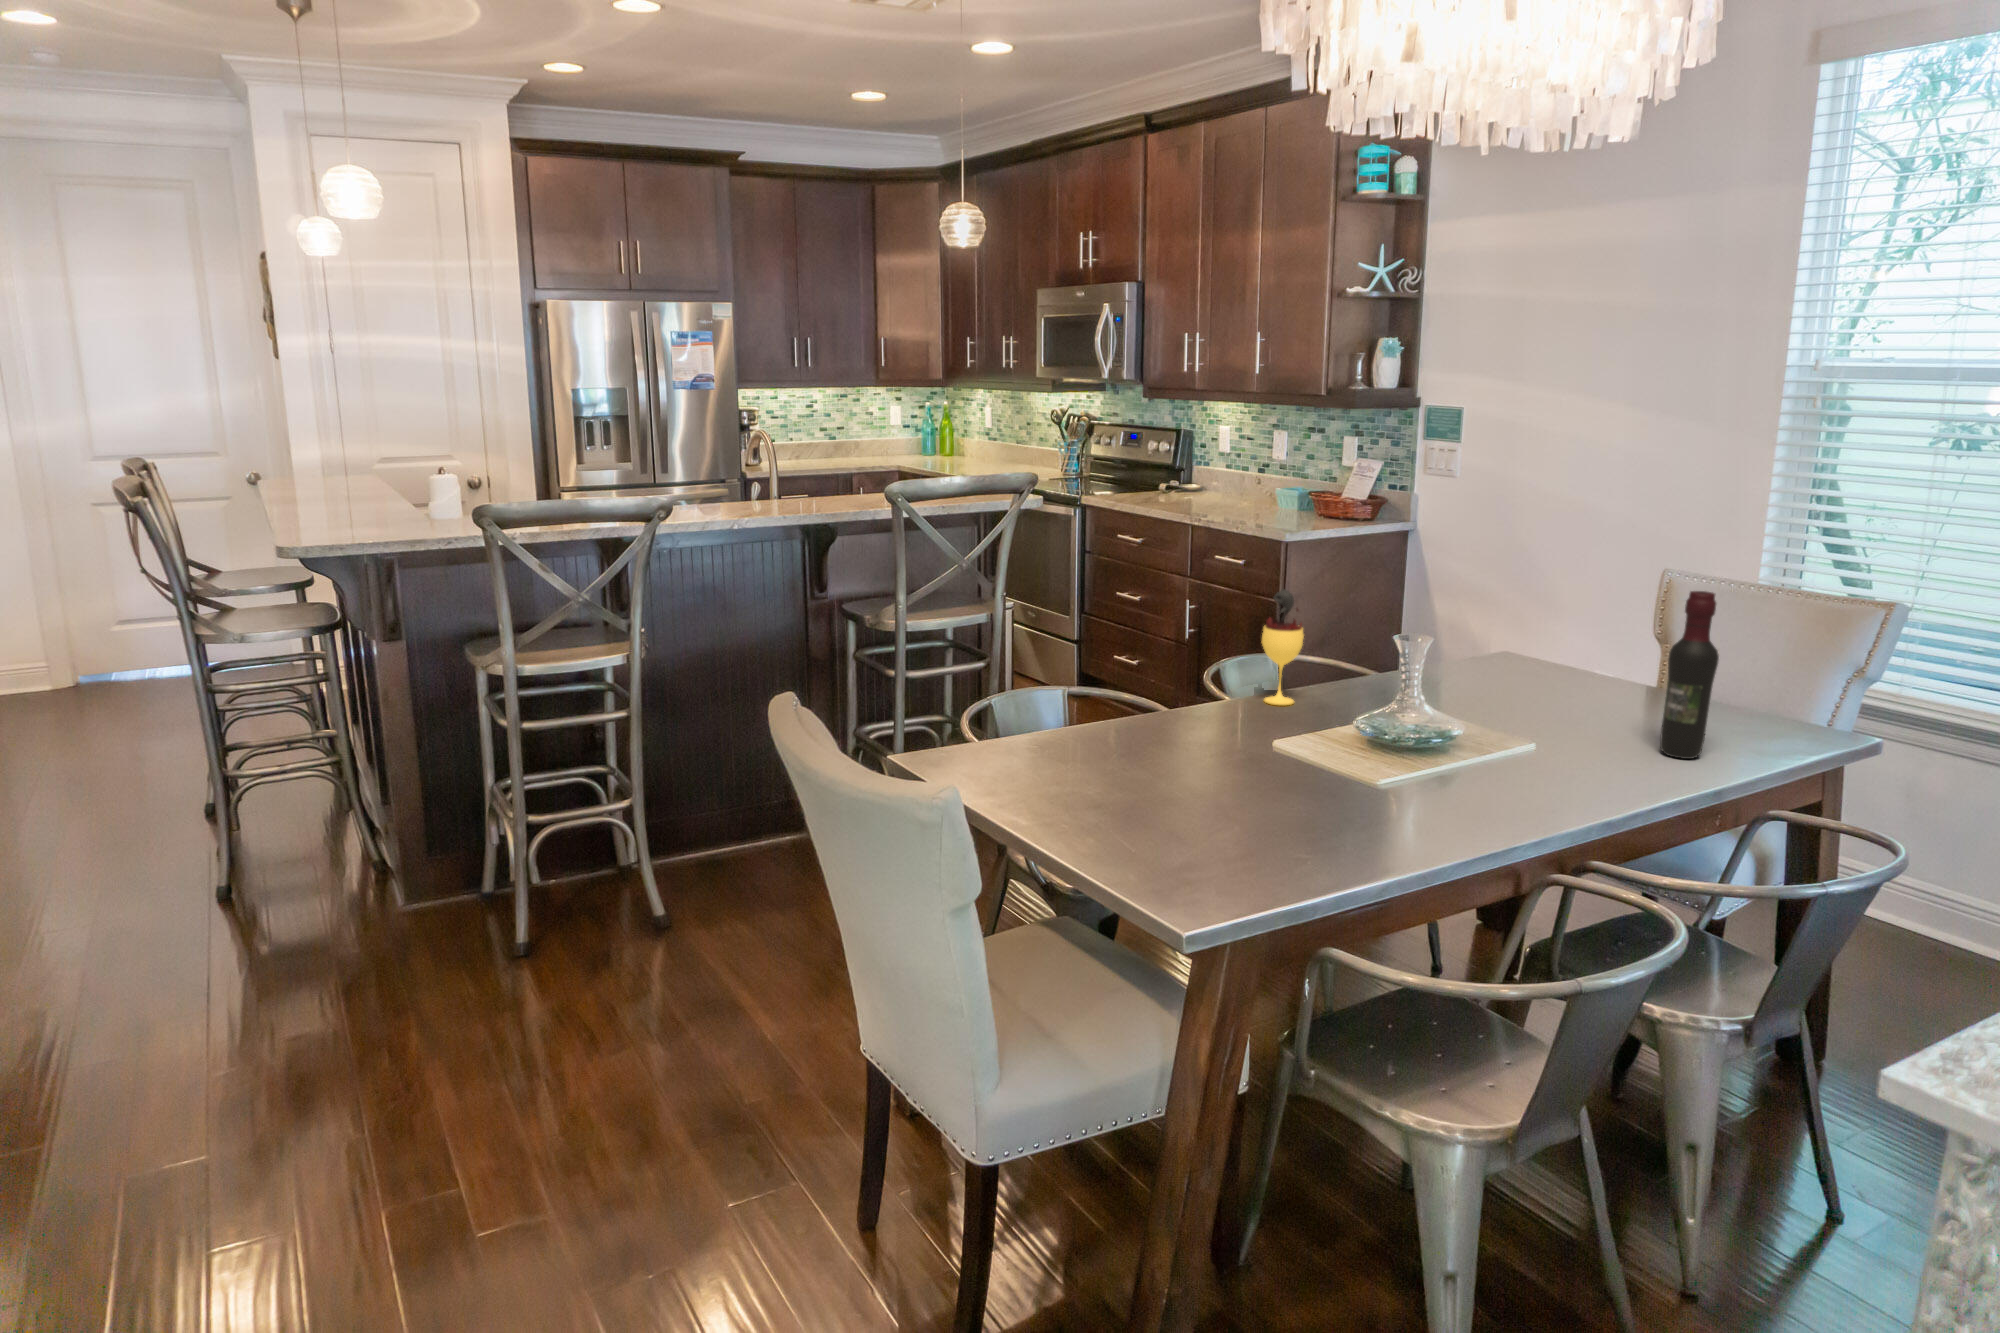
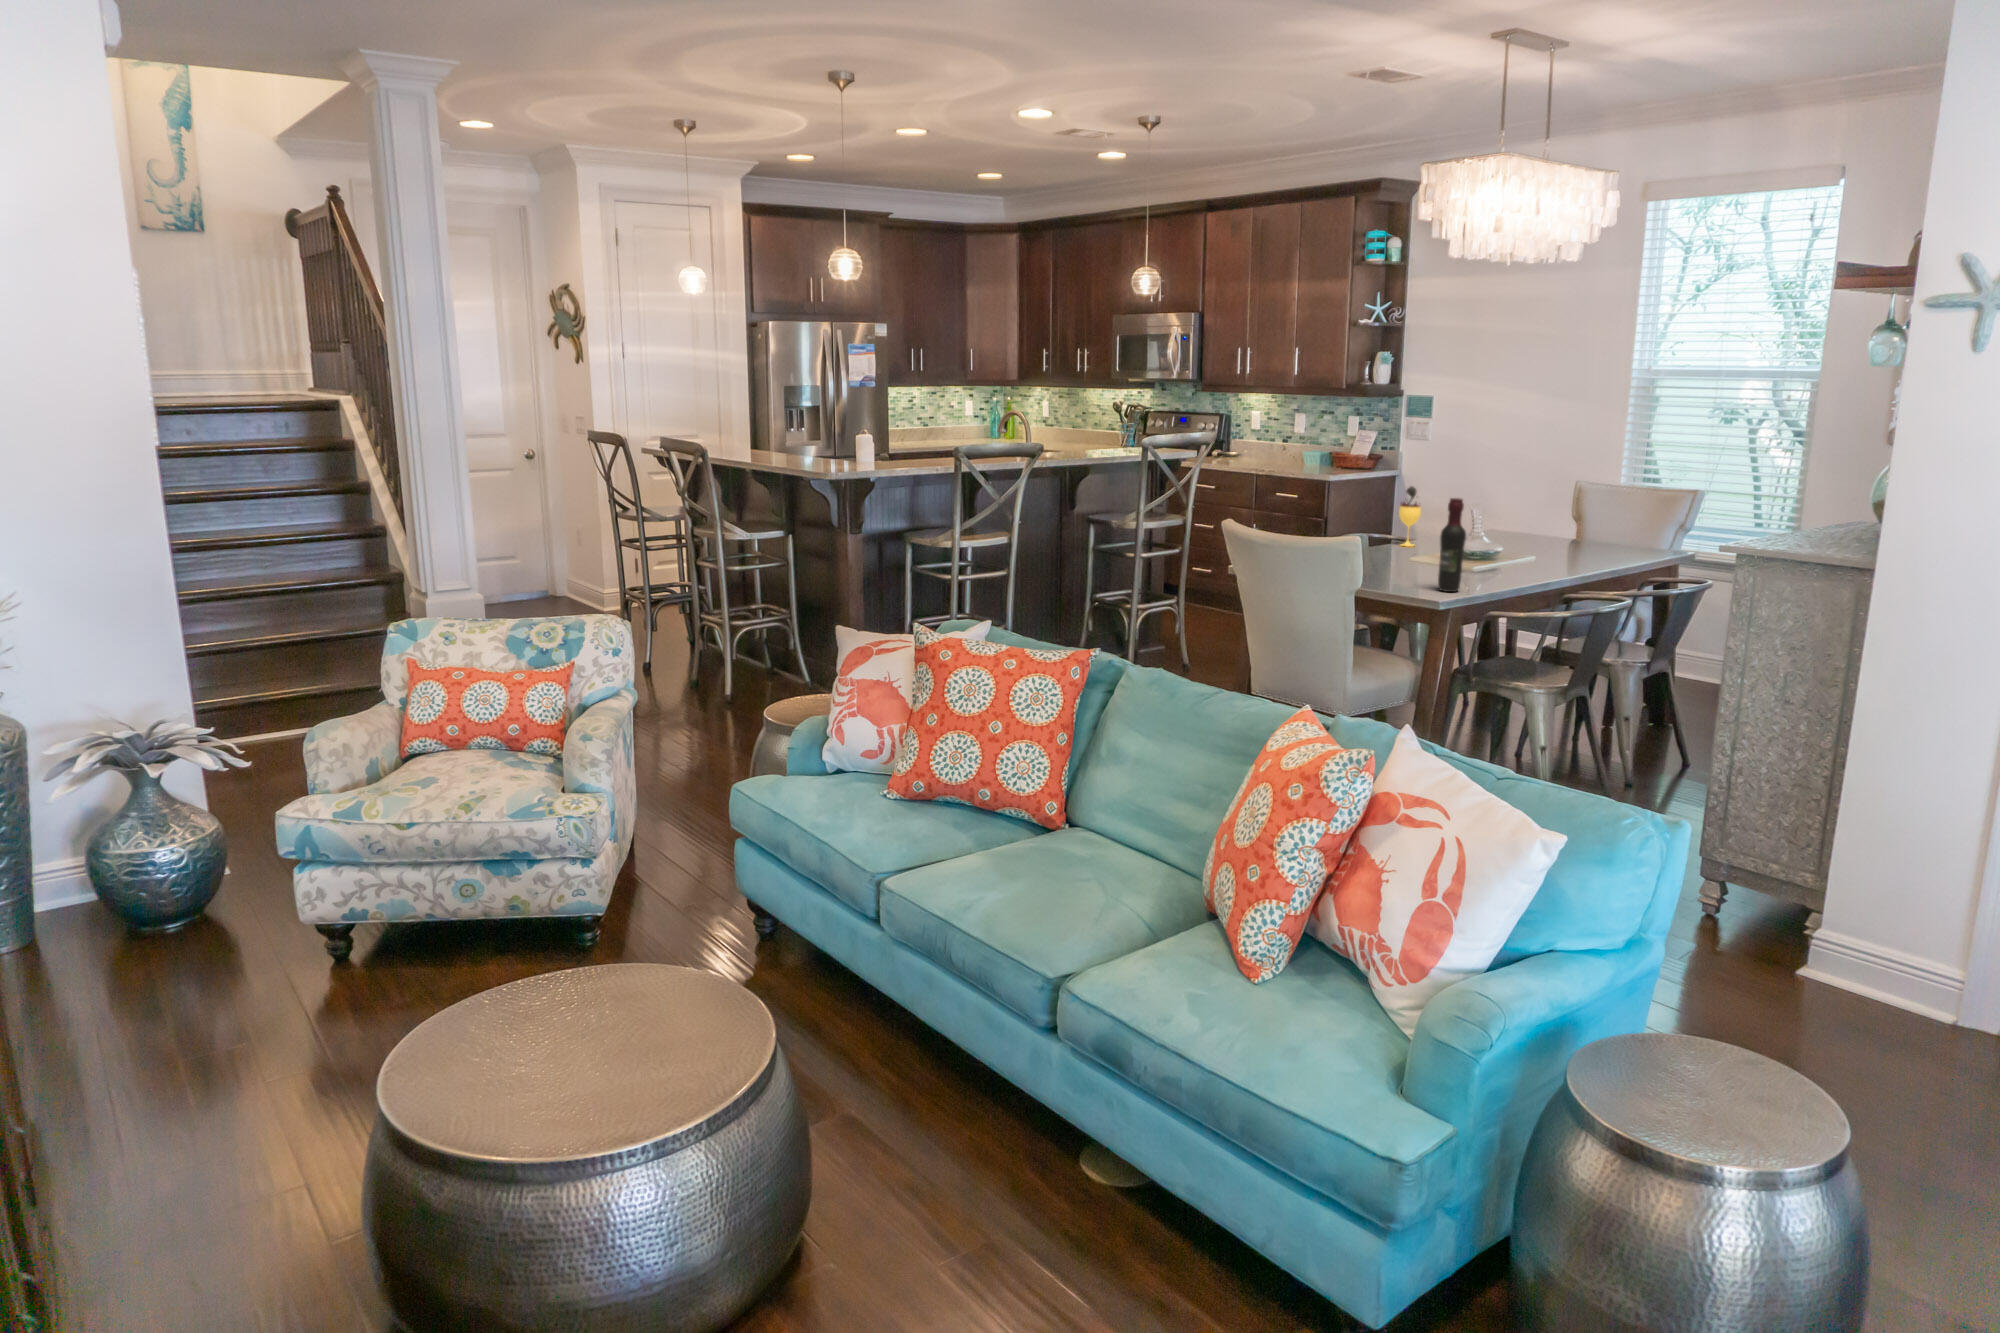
wine bottle: present [1660,591,1719,759] -> present [1438,498,1466,592]

